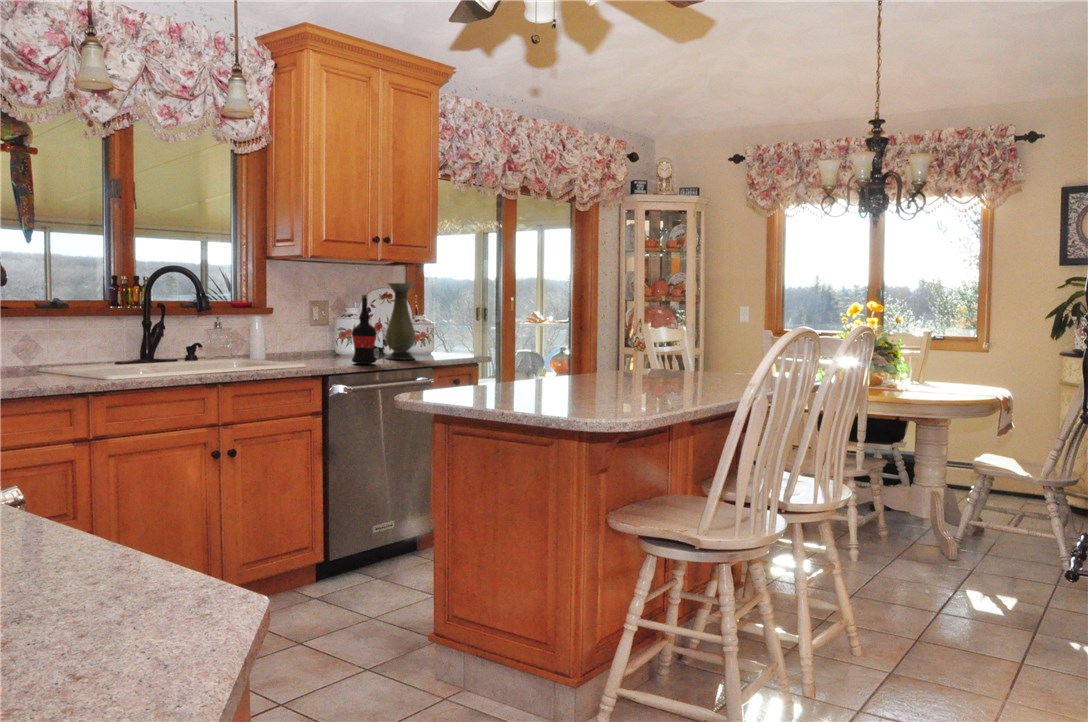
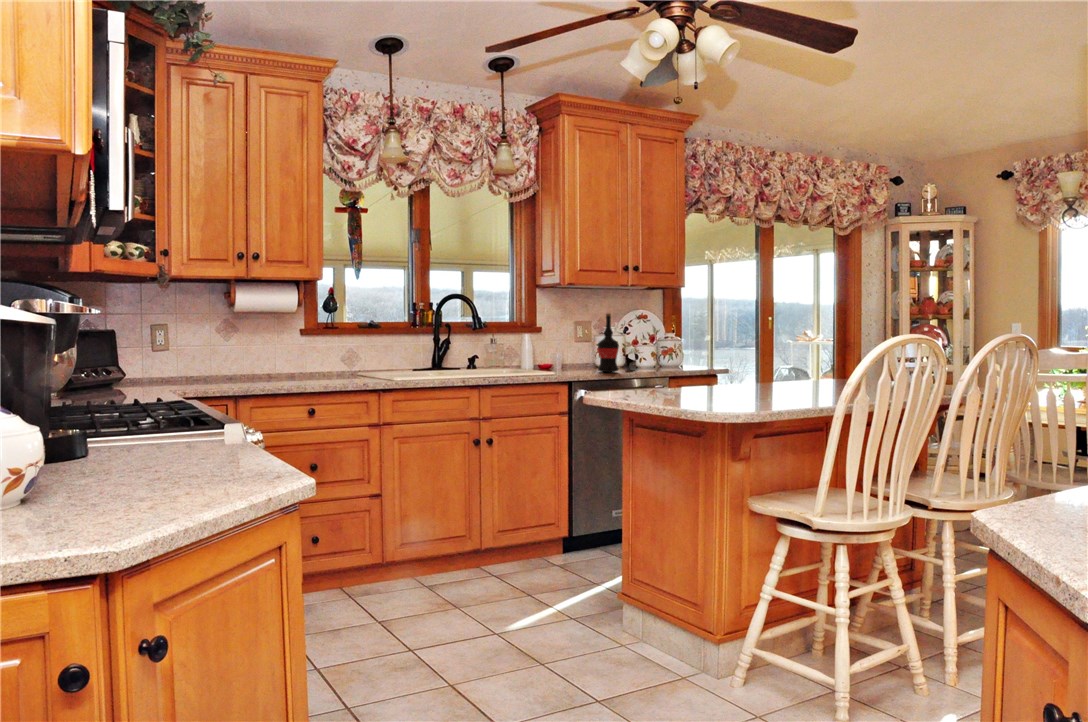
vase: present [385,283,415,359] -> none [632,304,659,369]

